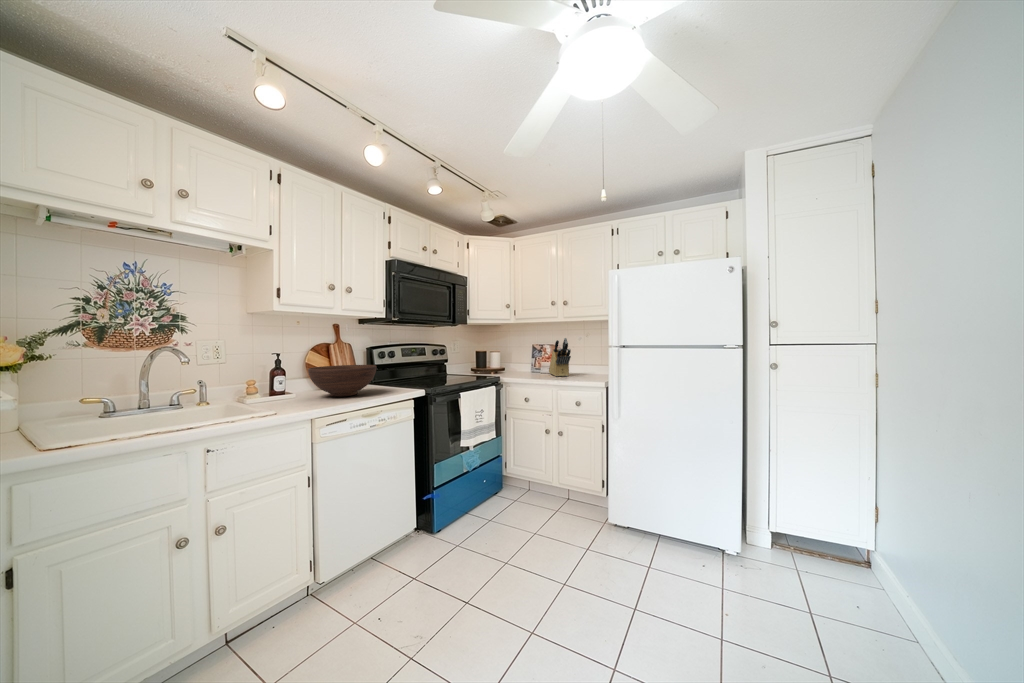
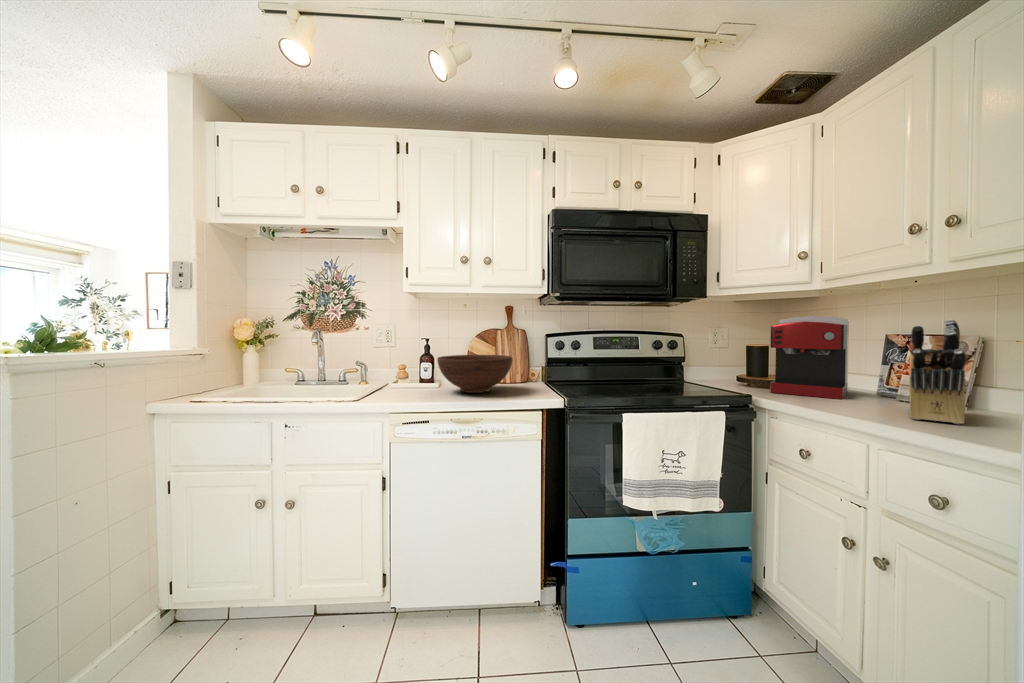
coffee maker: none [495,335,526,375] -> present [770,316,849,399]

